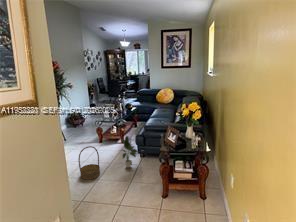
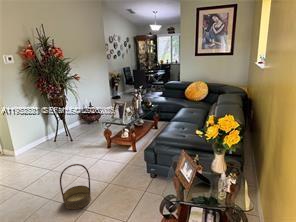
potted plant: present [121,136,138,167] -> none [115,151,146,195]

